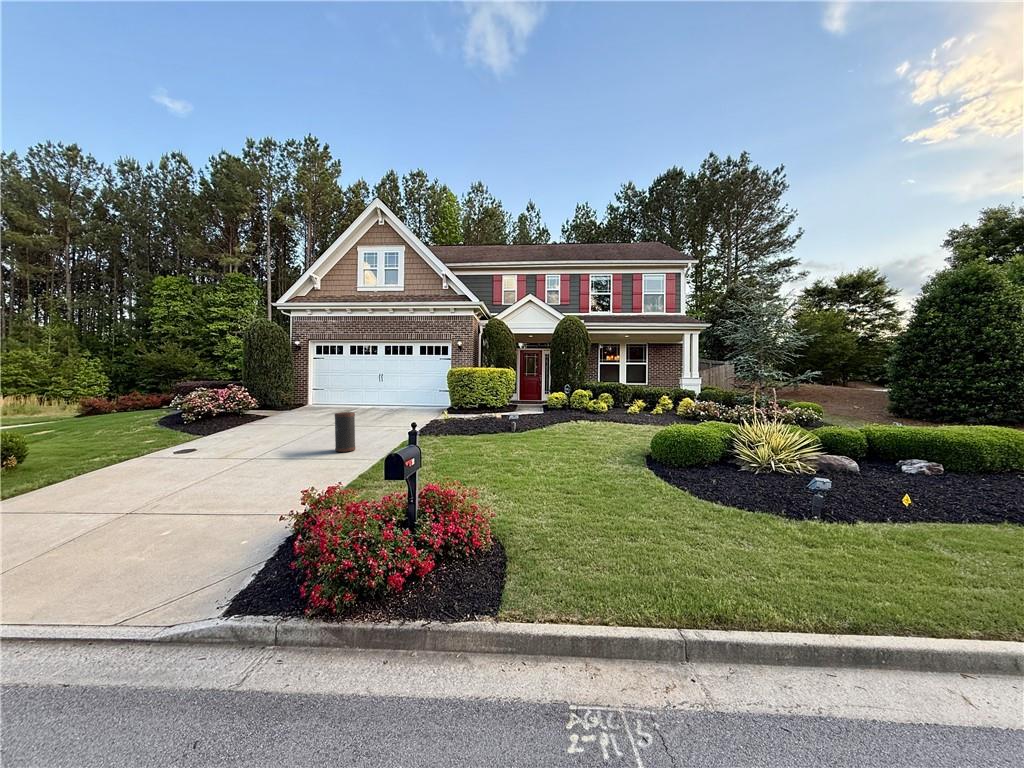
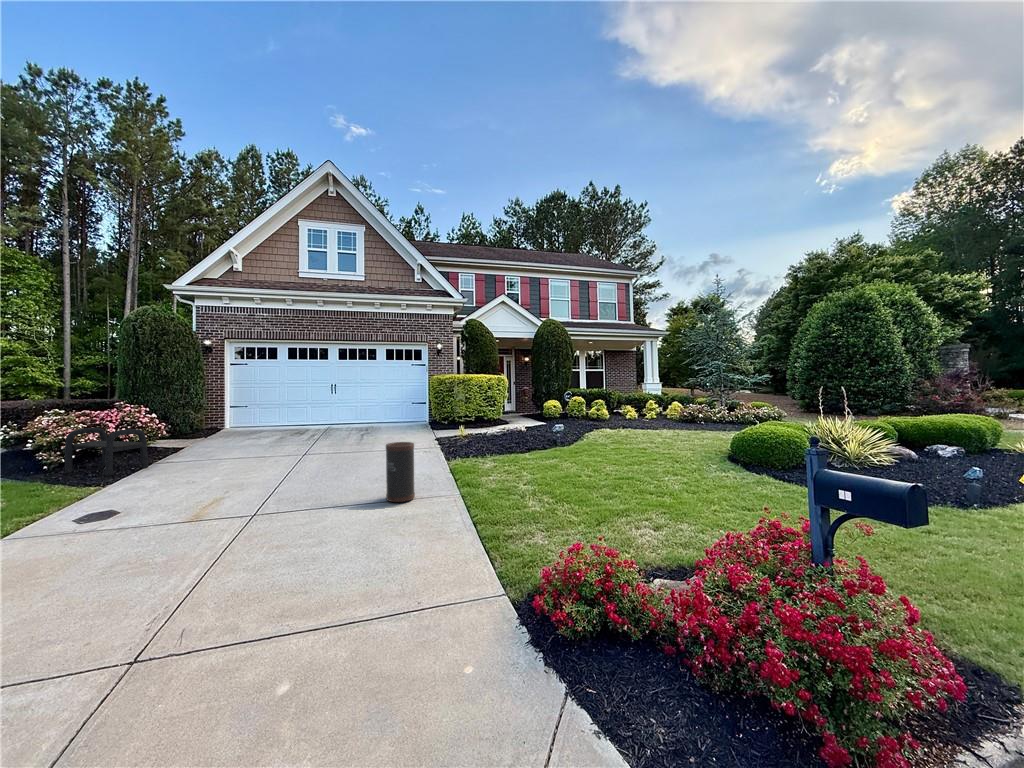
bench: none [195,399,237,429] -> present [65,428,148,476]

